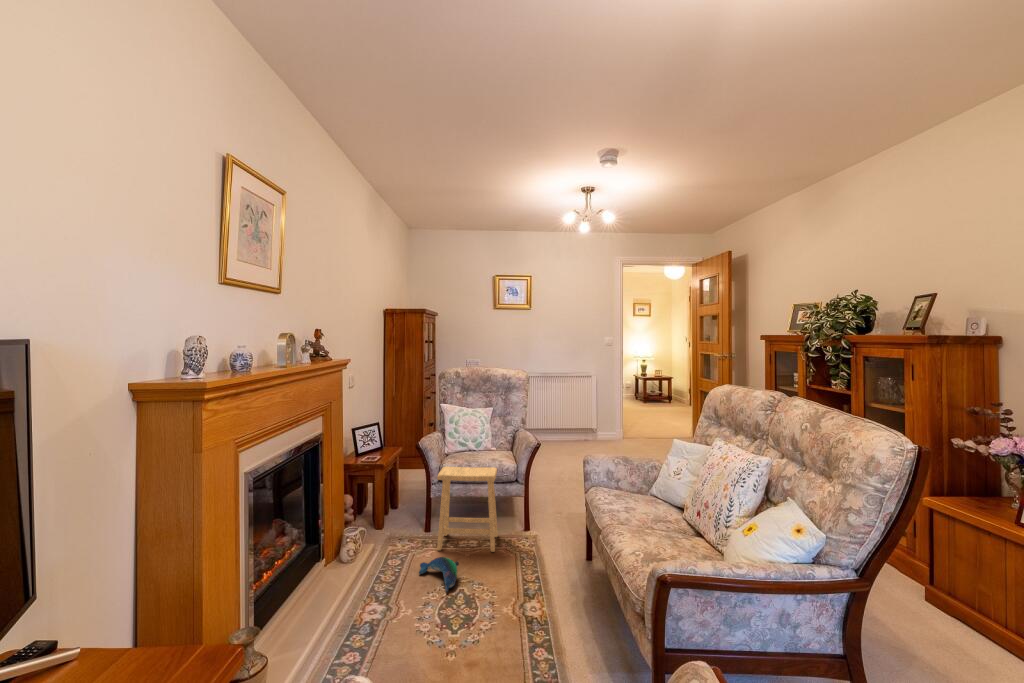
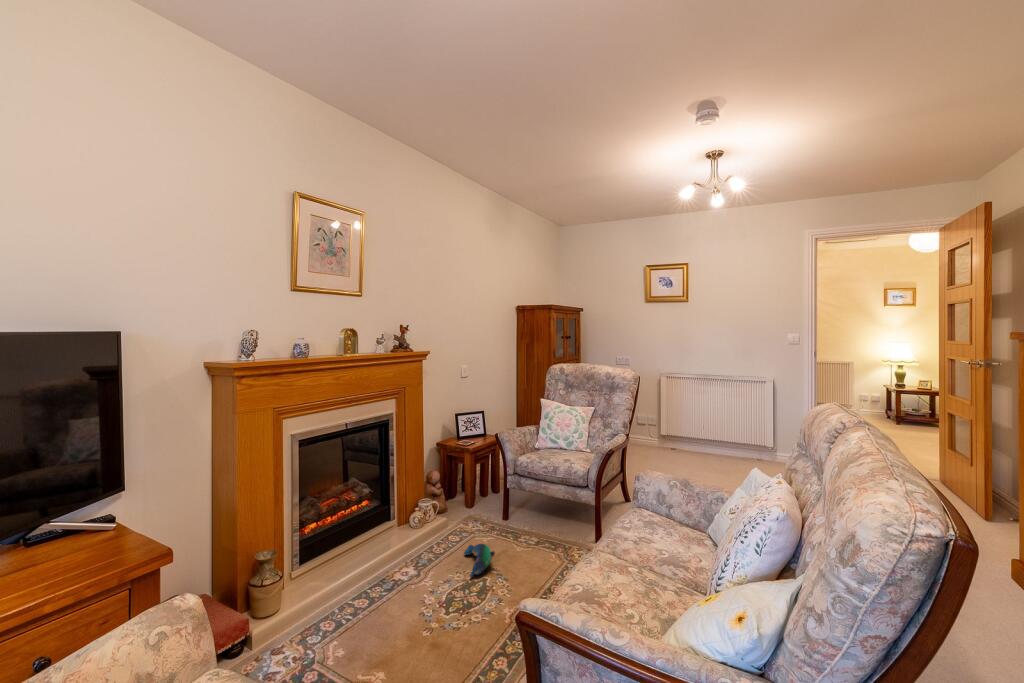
footstool: present [437,467,498,552] -> none [497,459,564,554]

